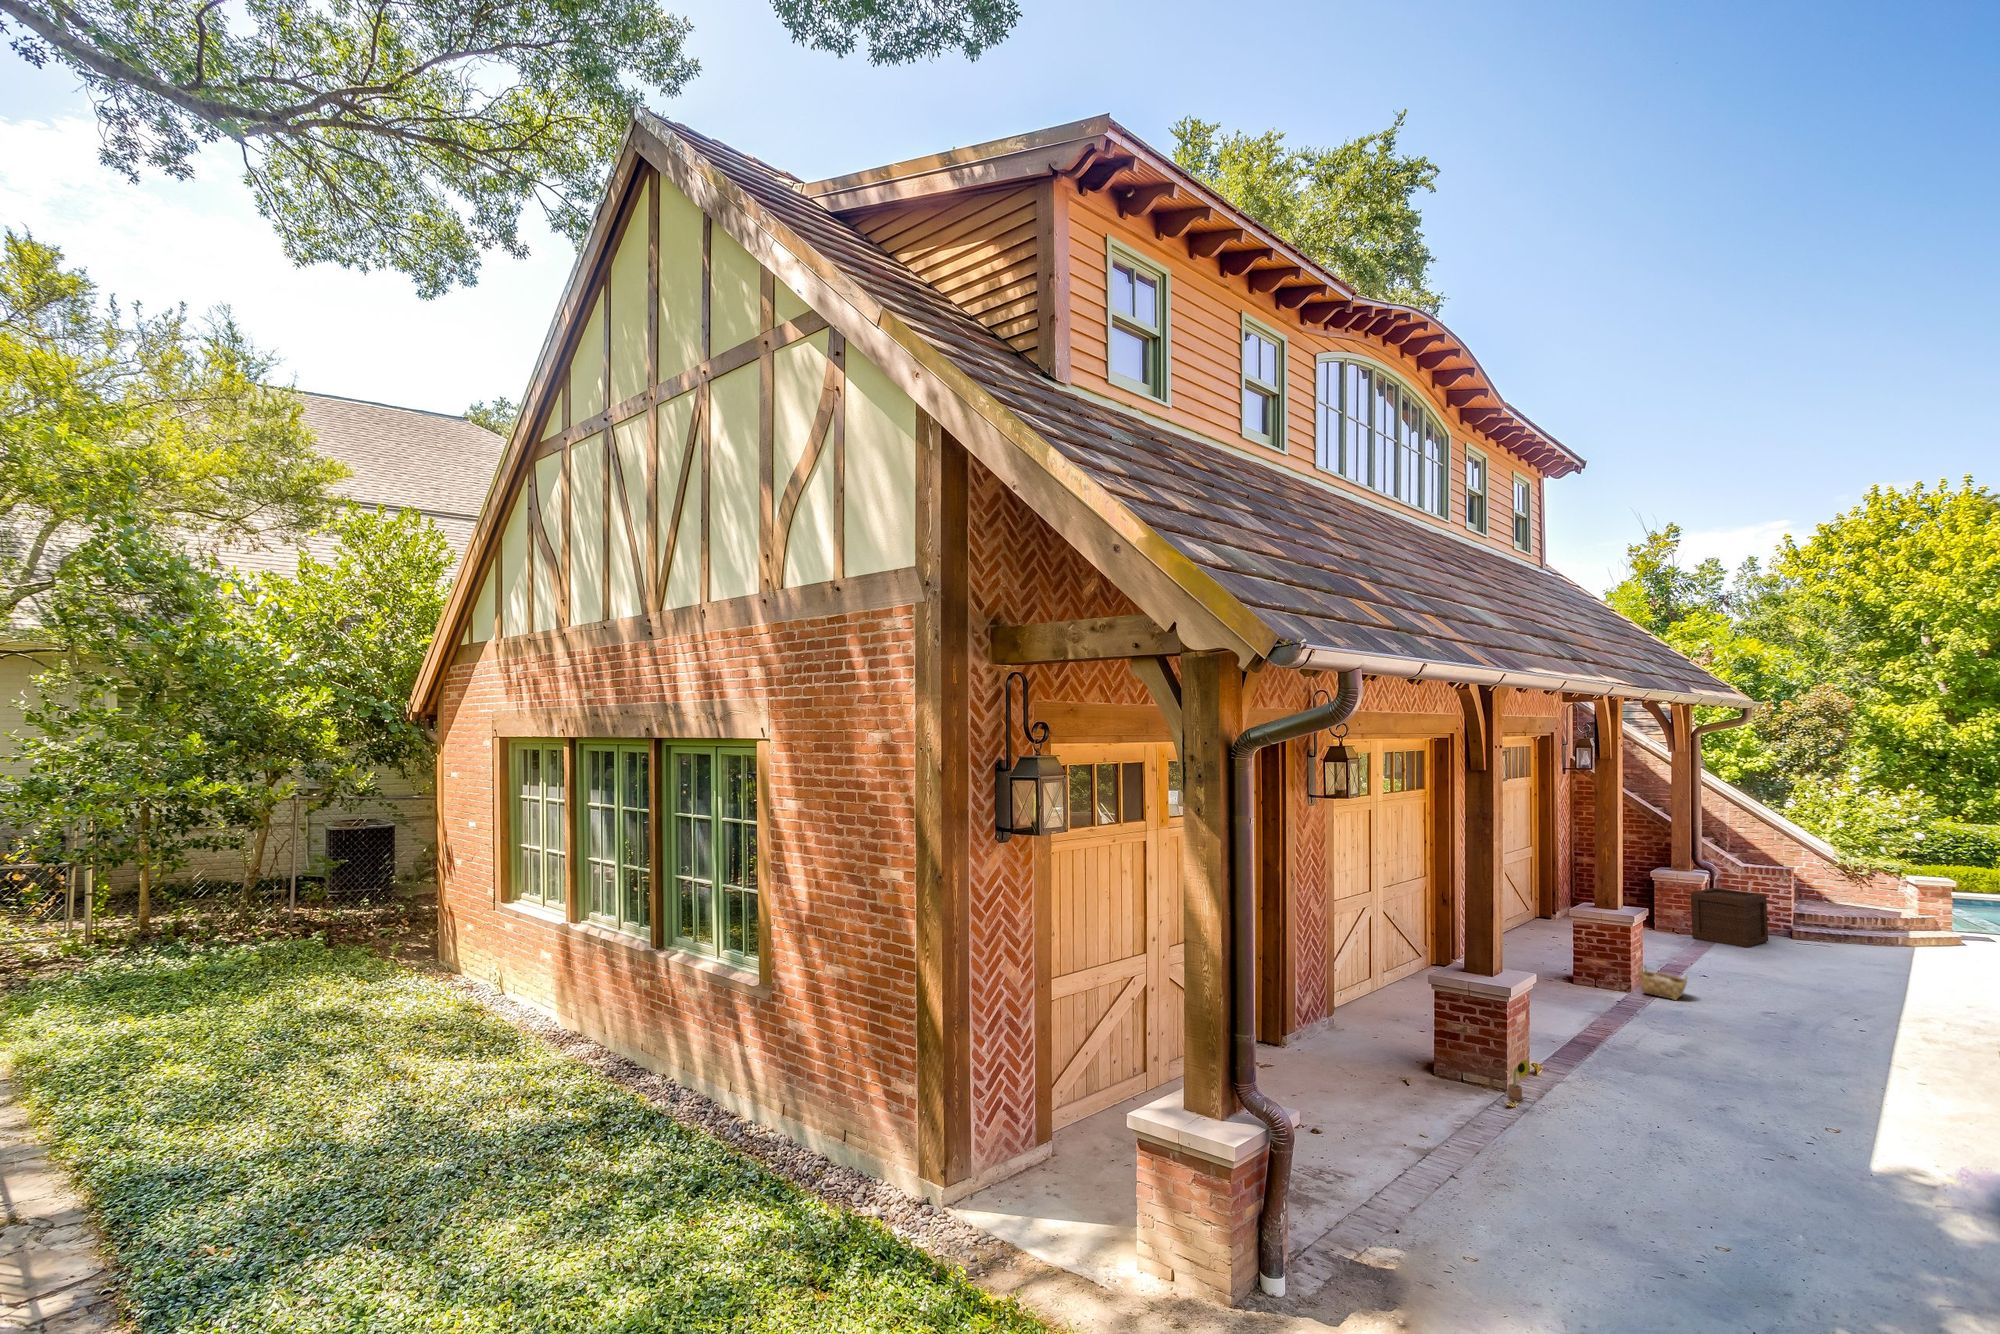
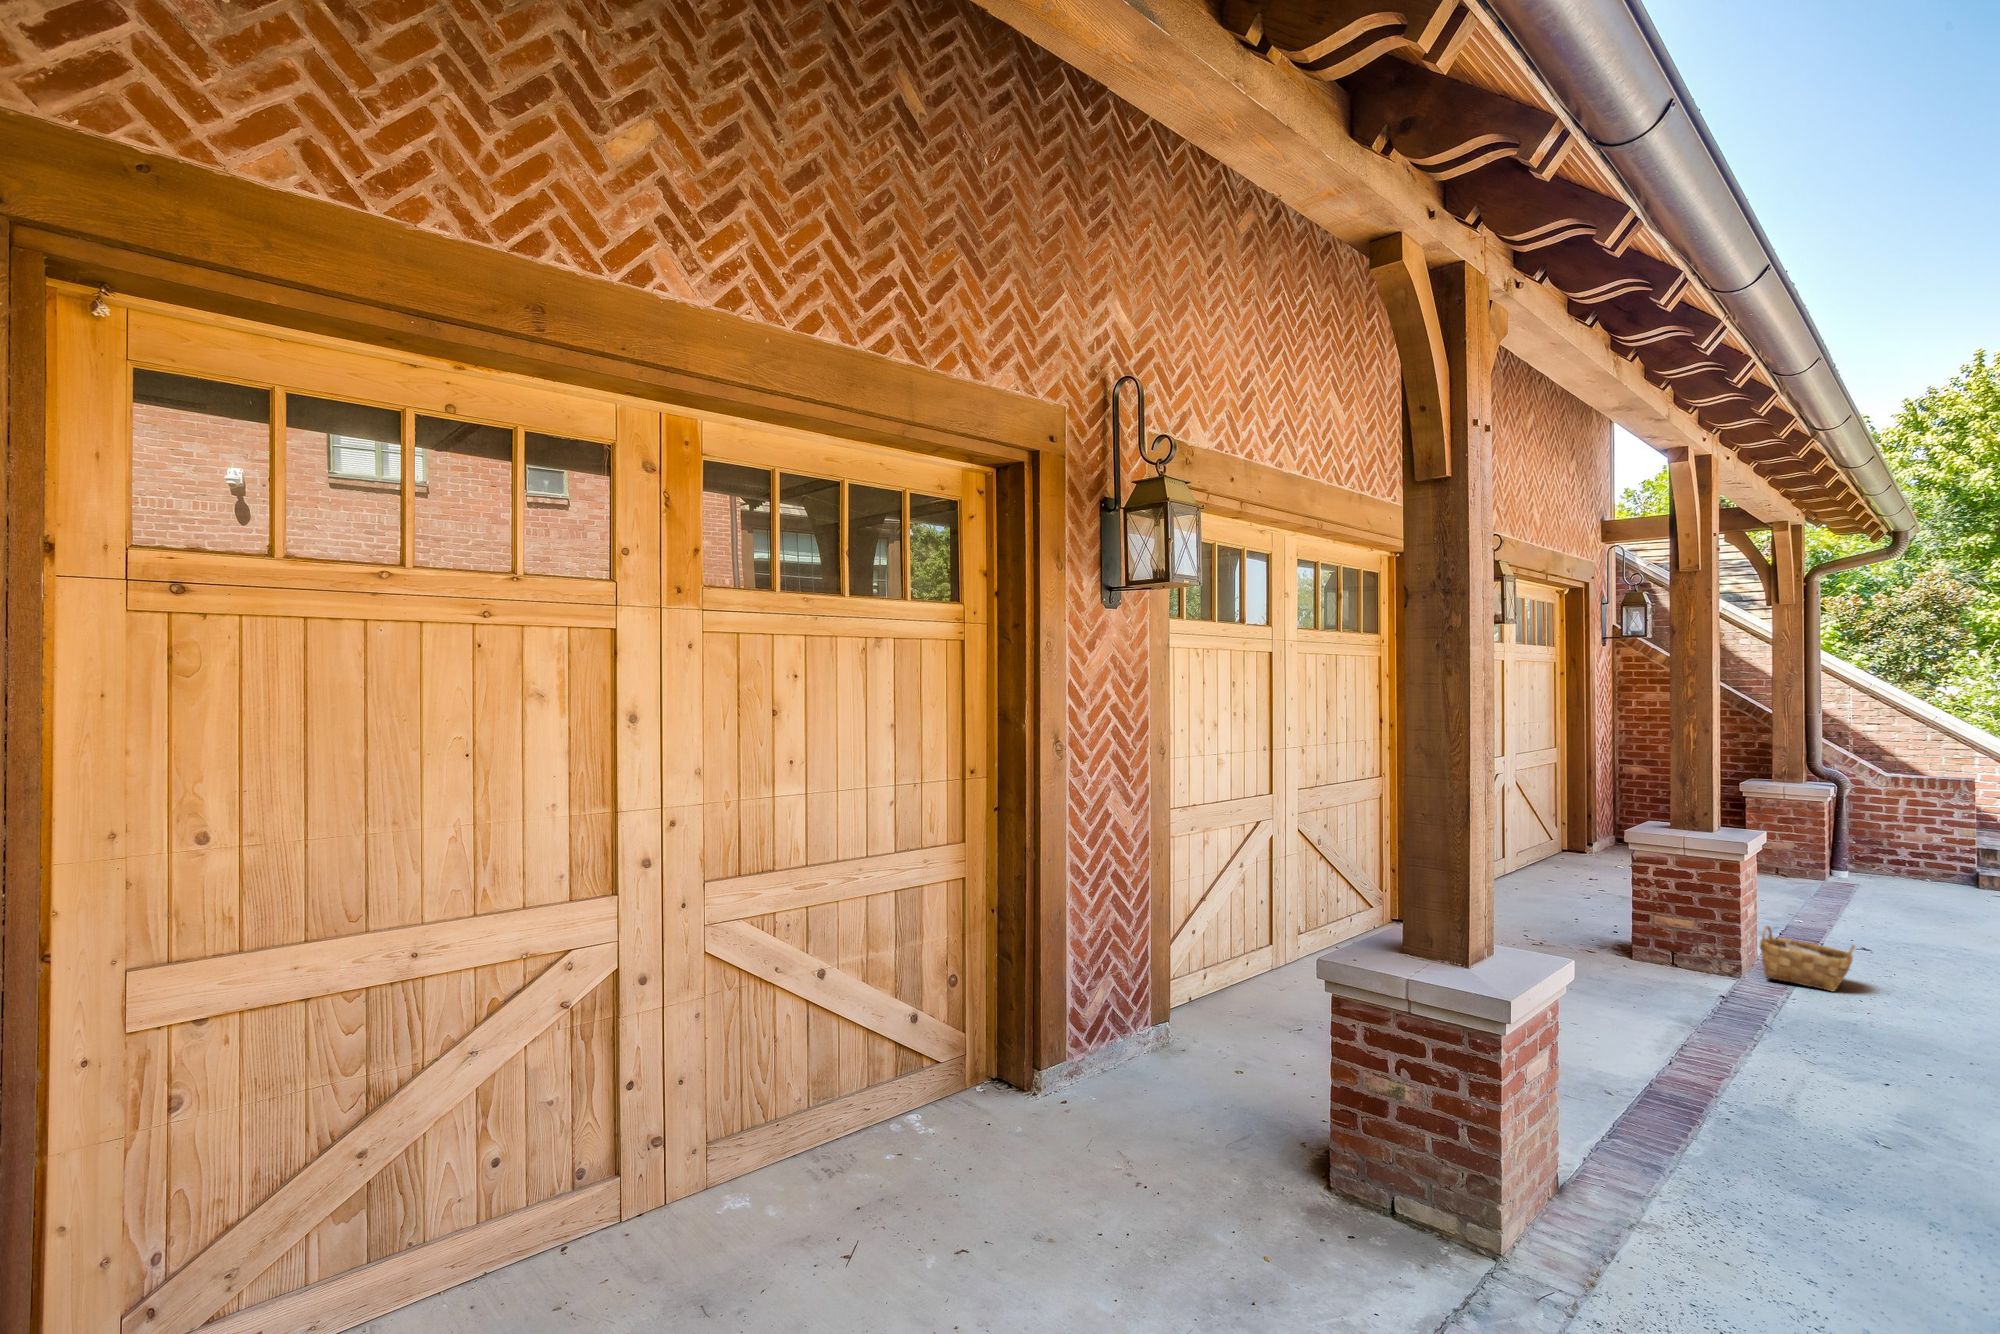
wooden crate: present [1691,888,1768,948] -> none [1809,810,1935,902]
decorative plant: present [1508,1060,1531,1100] -> none [1513,1170,1578,1279]

